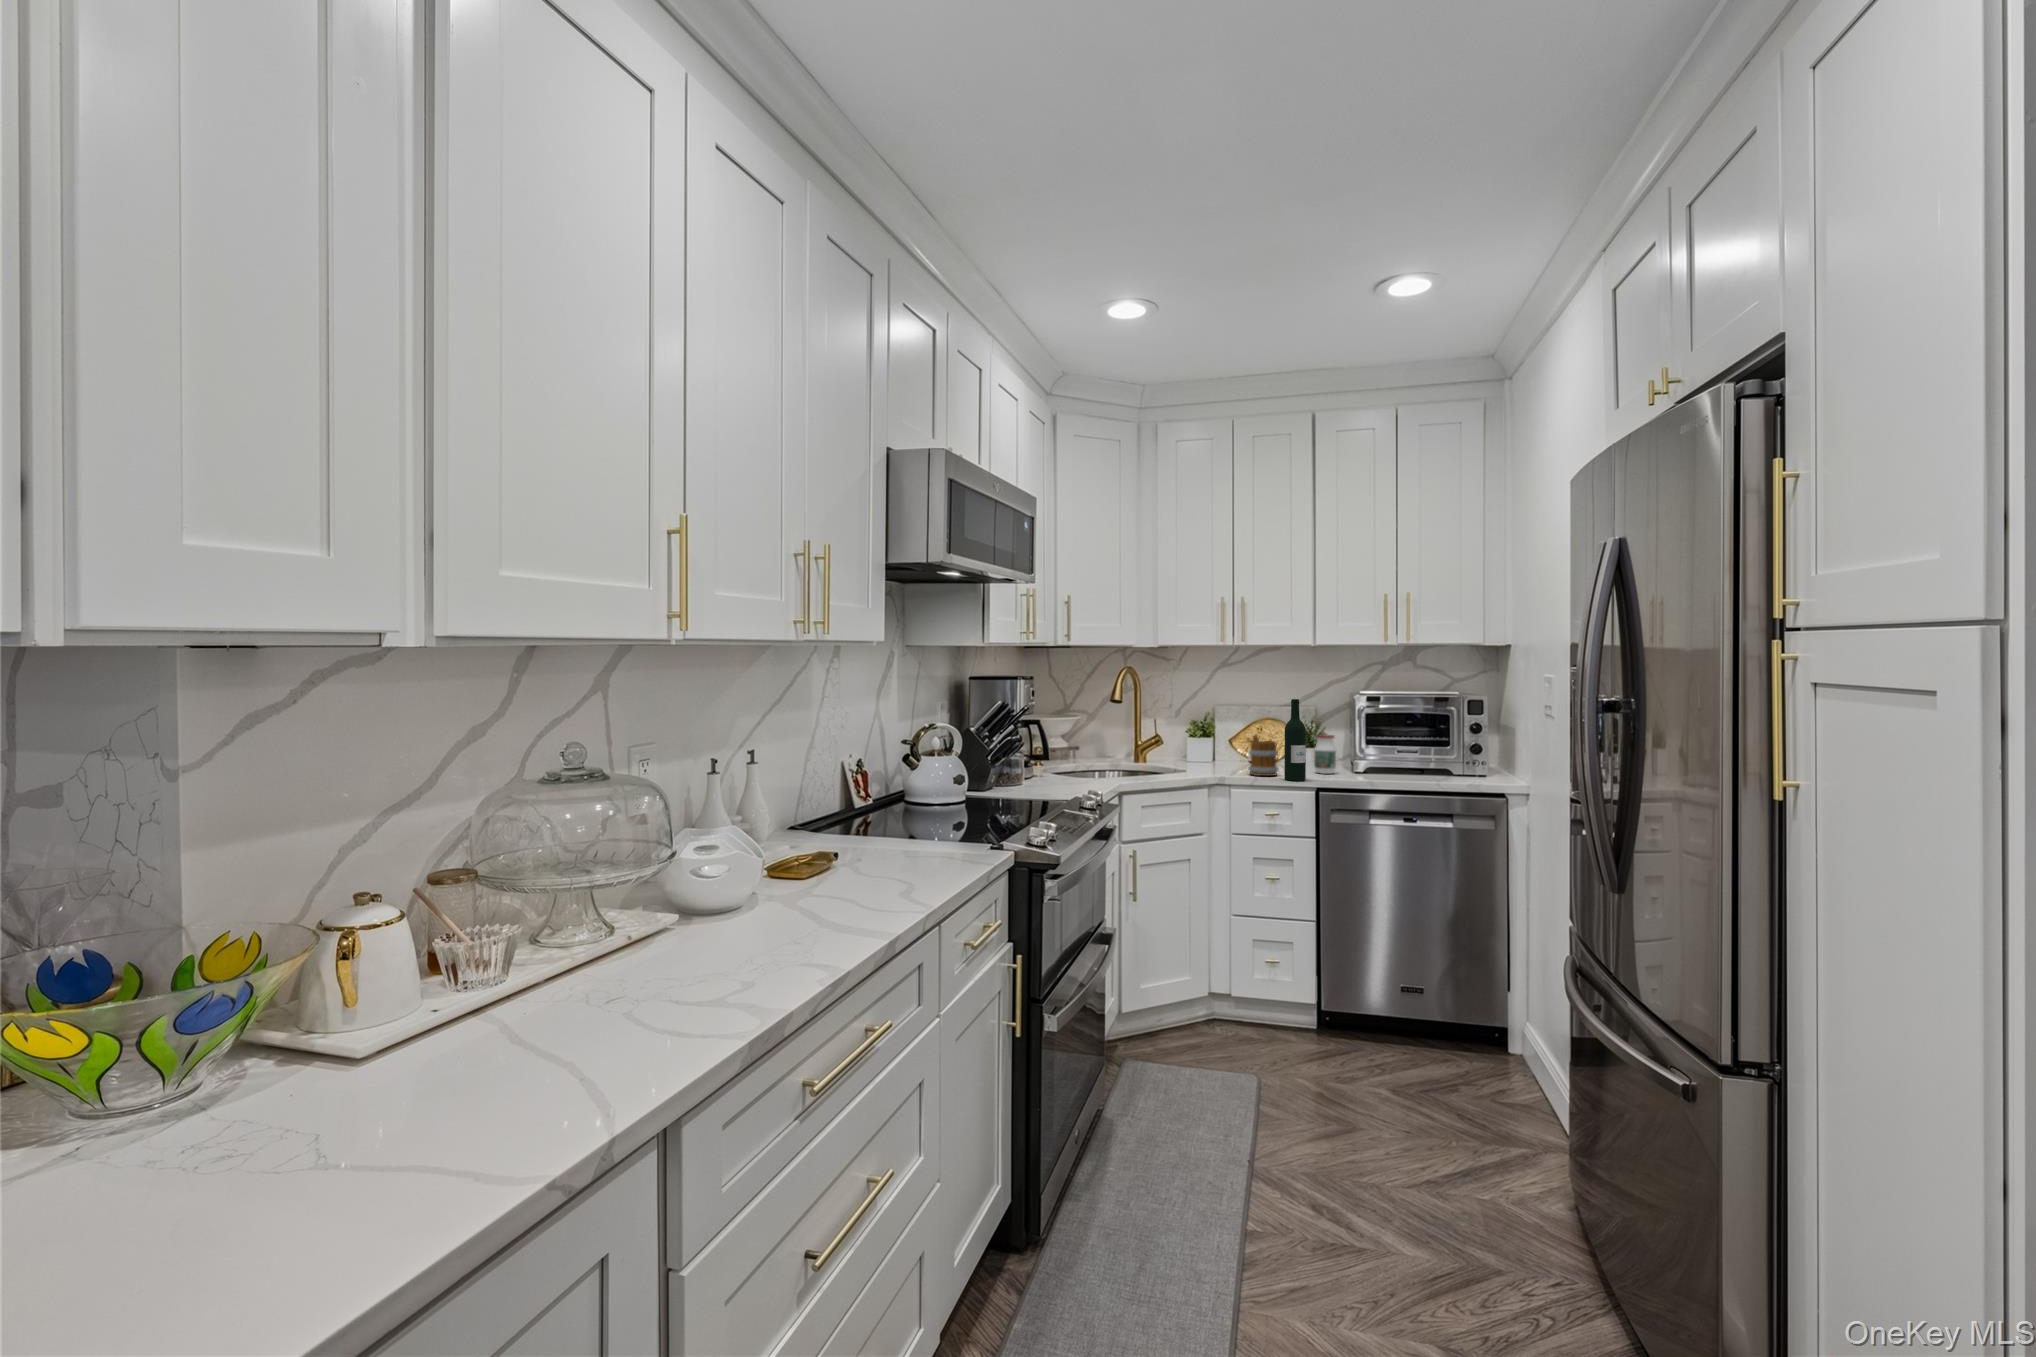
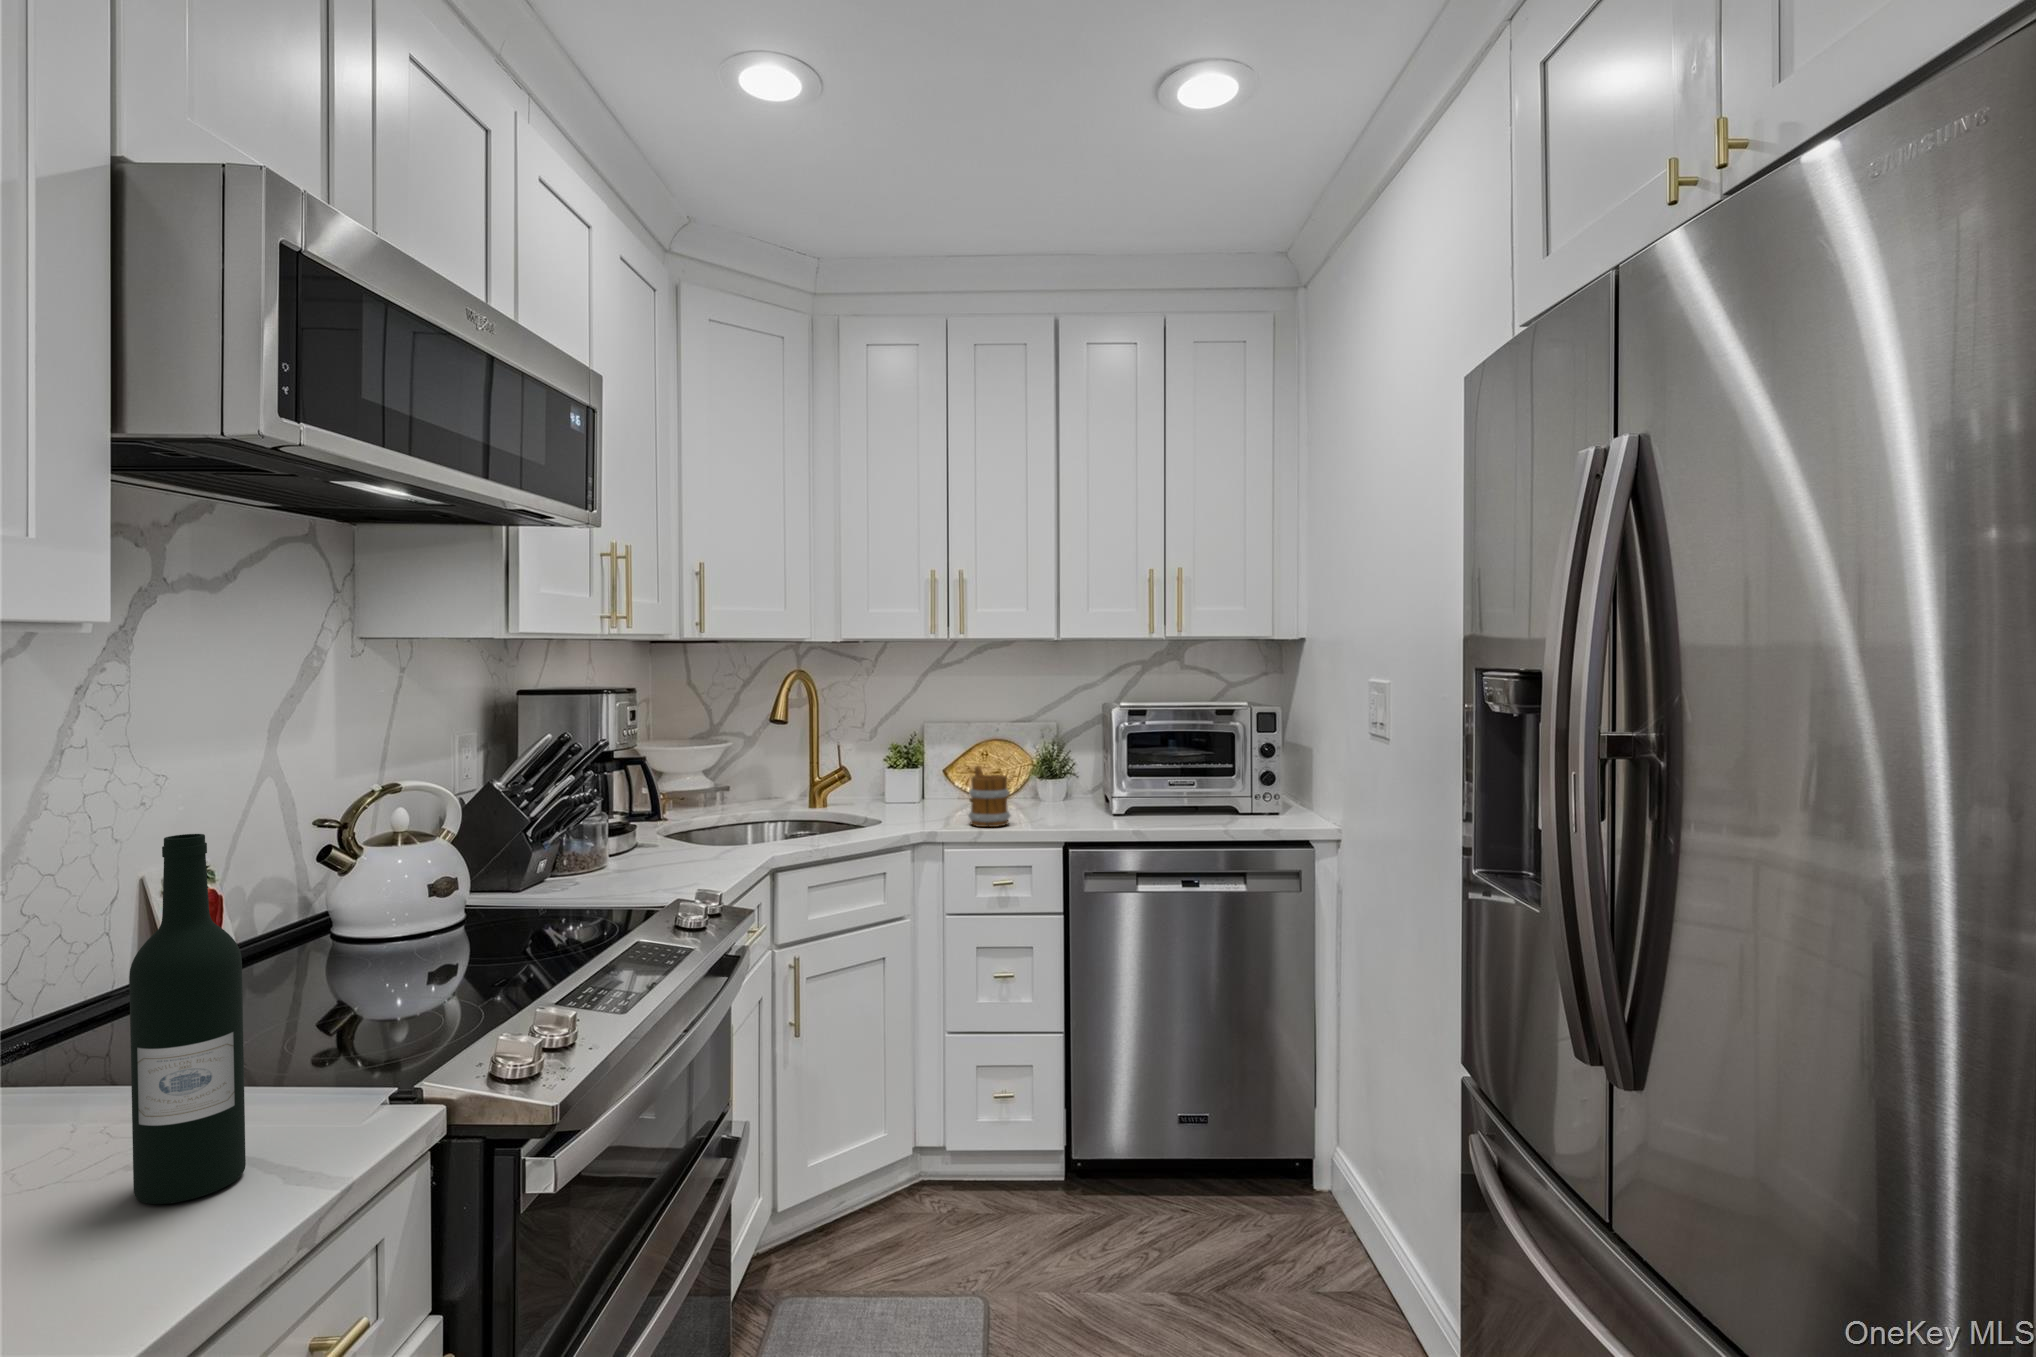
wine bottle: present [1284,699,1306,781] -> present [129,834,246,1204]
jar: present [1314,735,1336,774] -> none [1058,762,1087,818]

